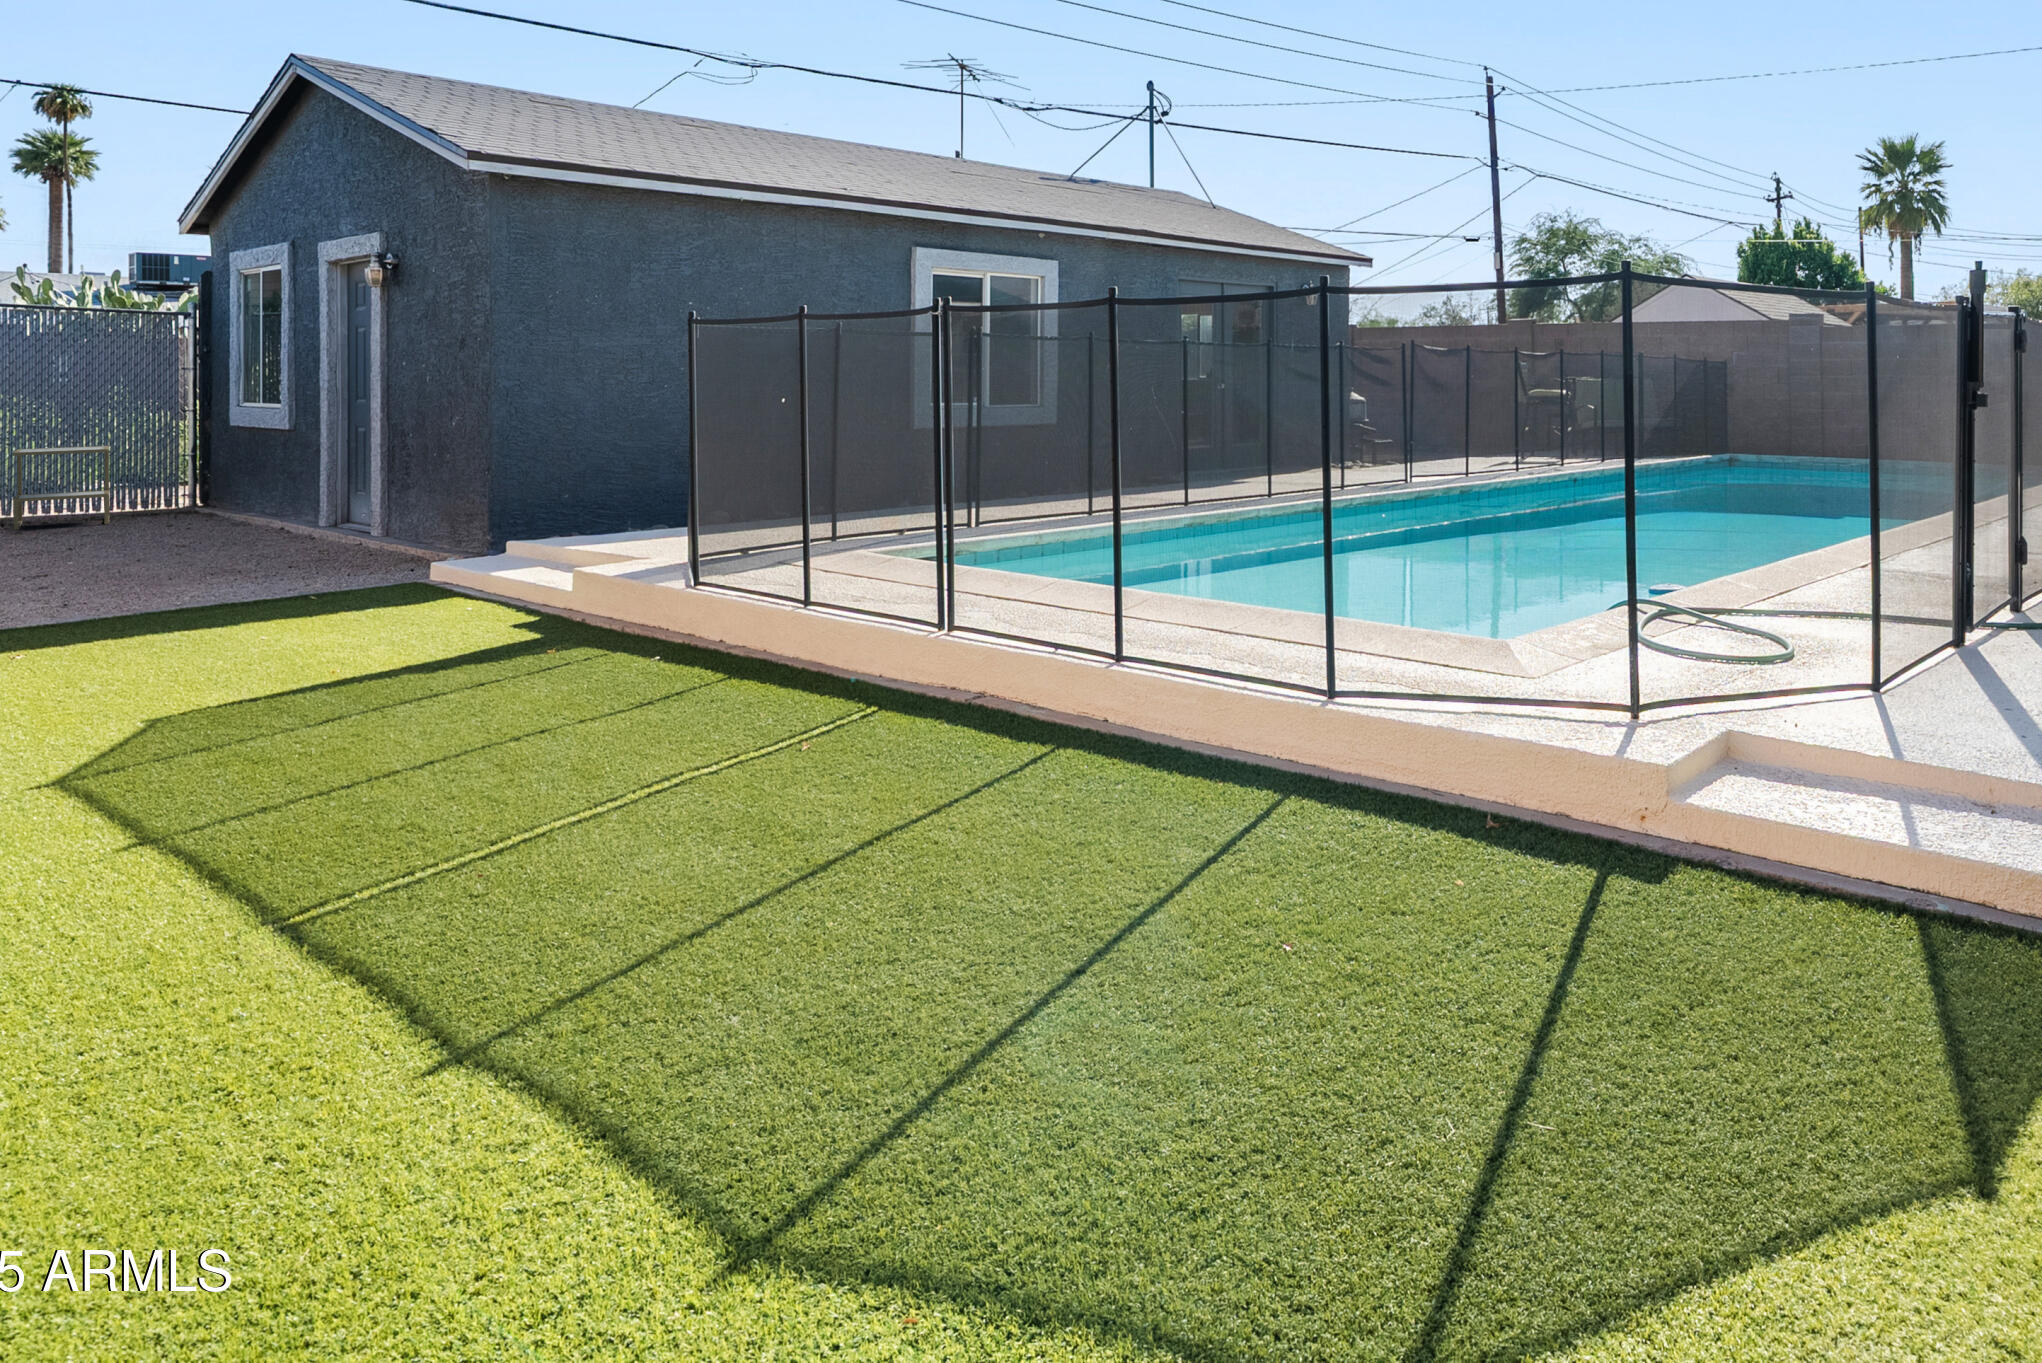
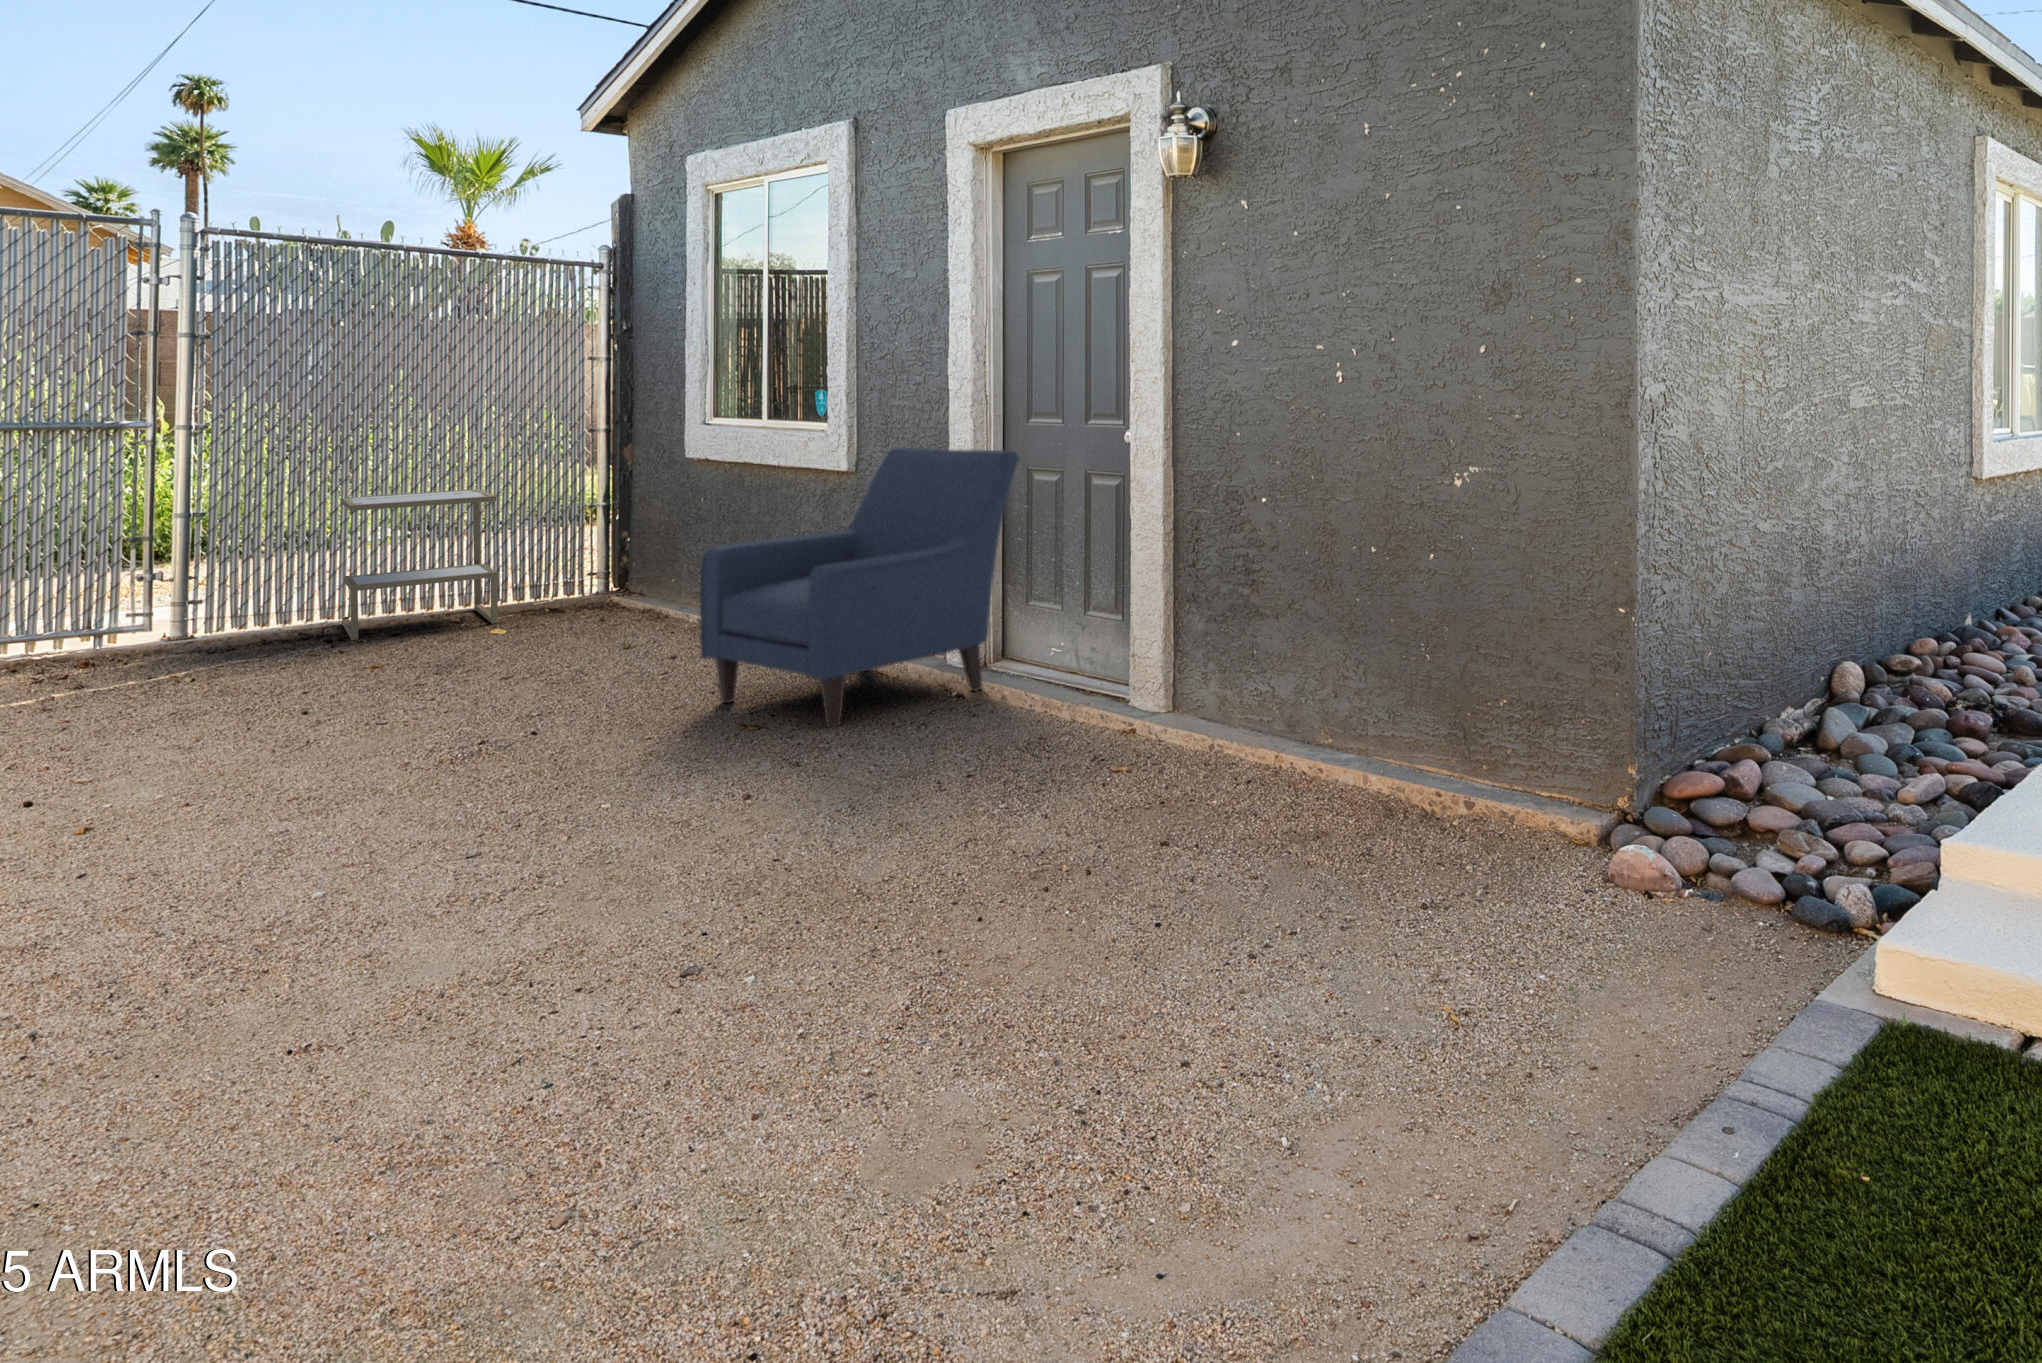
chair: none [152,422,336,557] -> present [700,447,1019,727]

